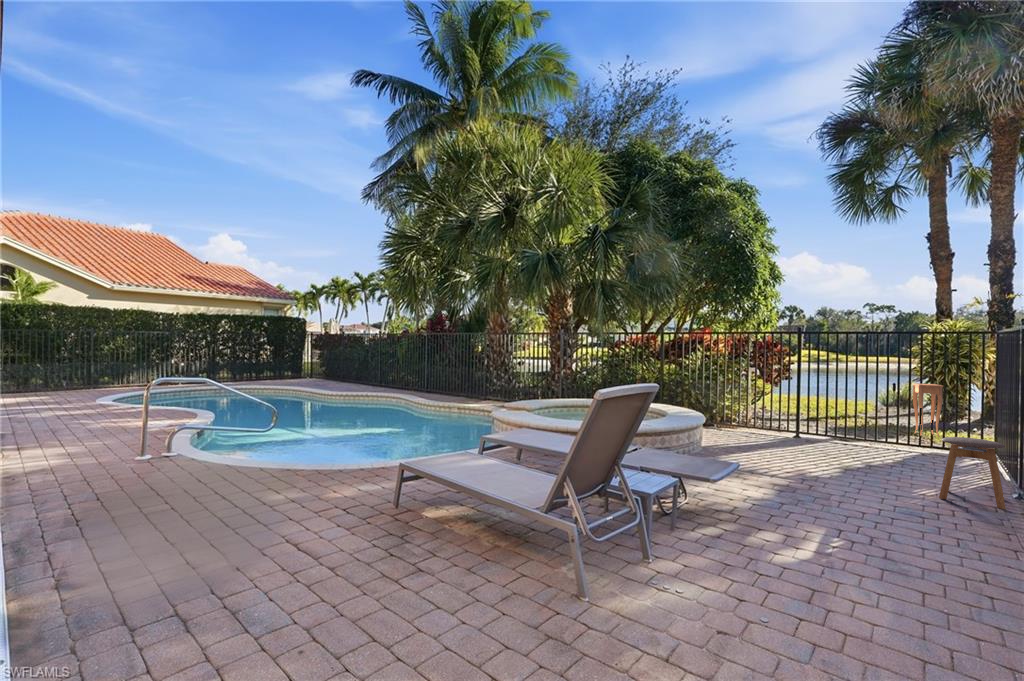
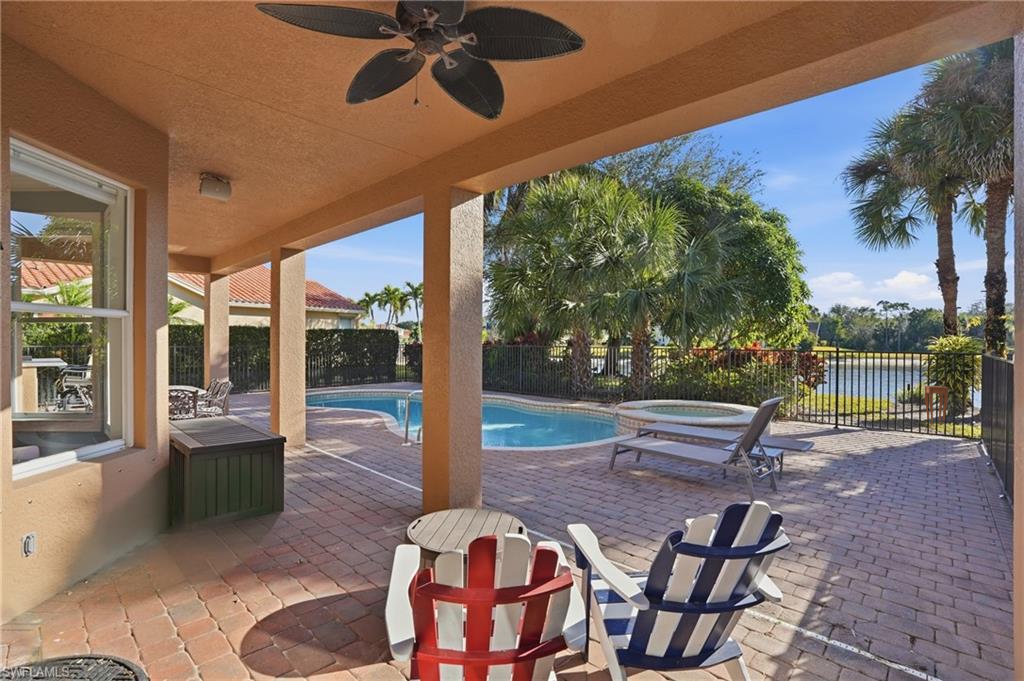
stool: present [939,437,1006,509] -> none [941,426,985,472]

